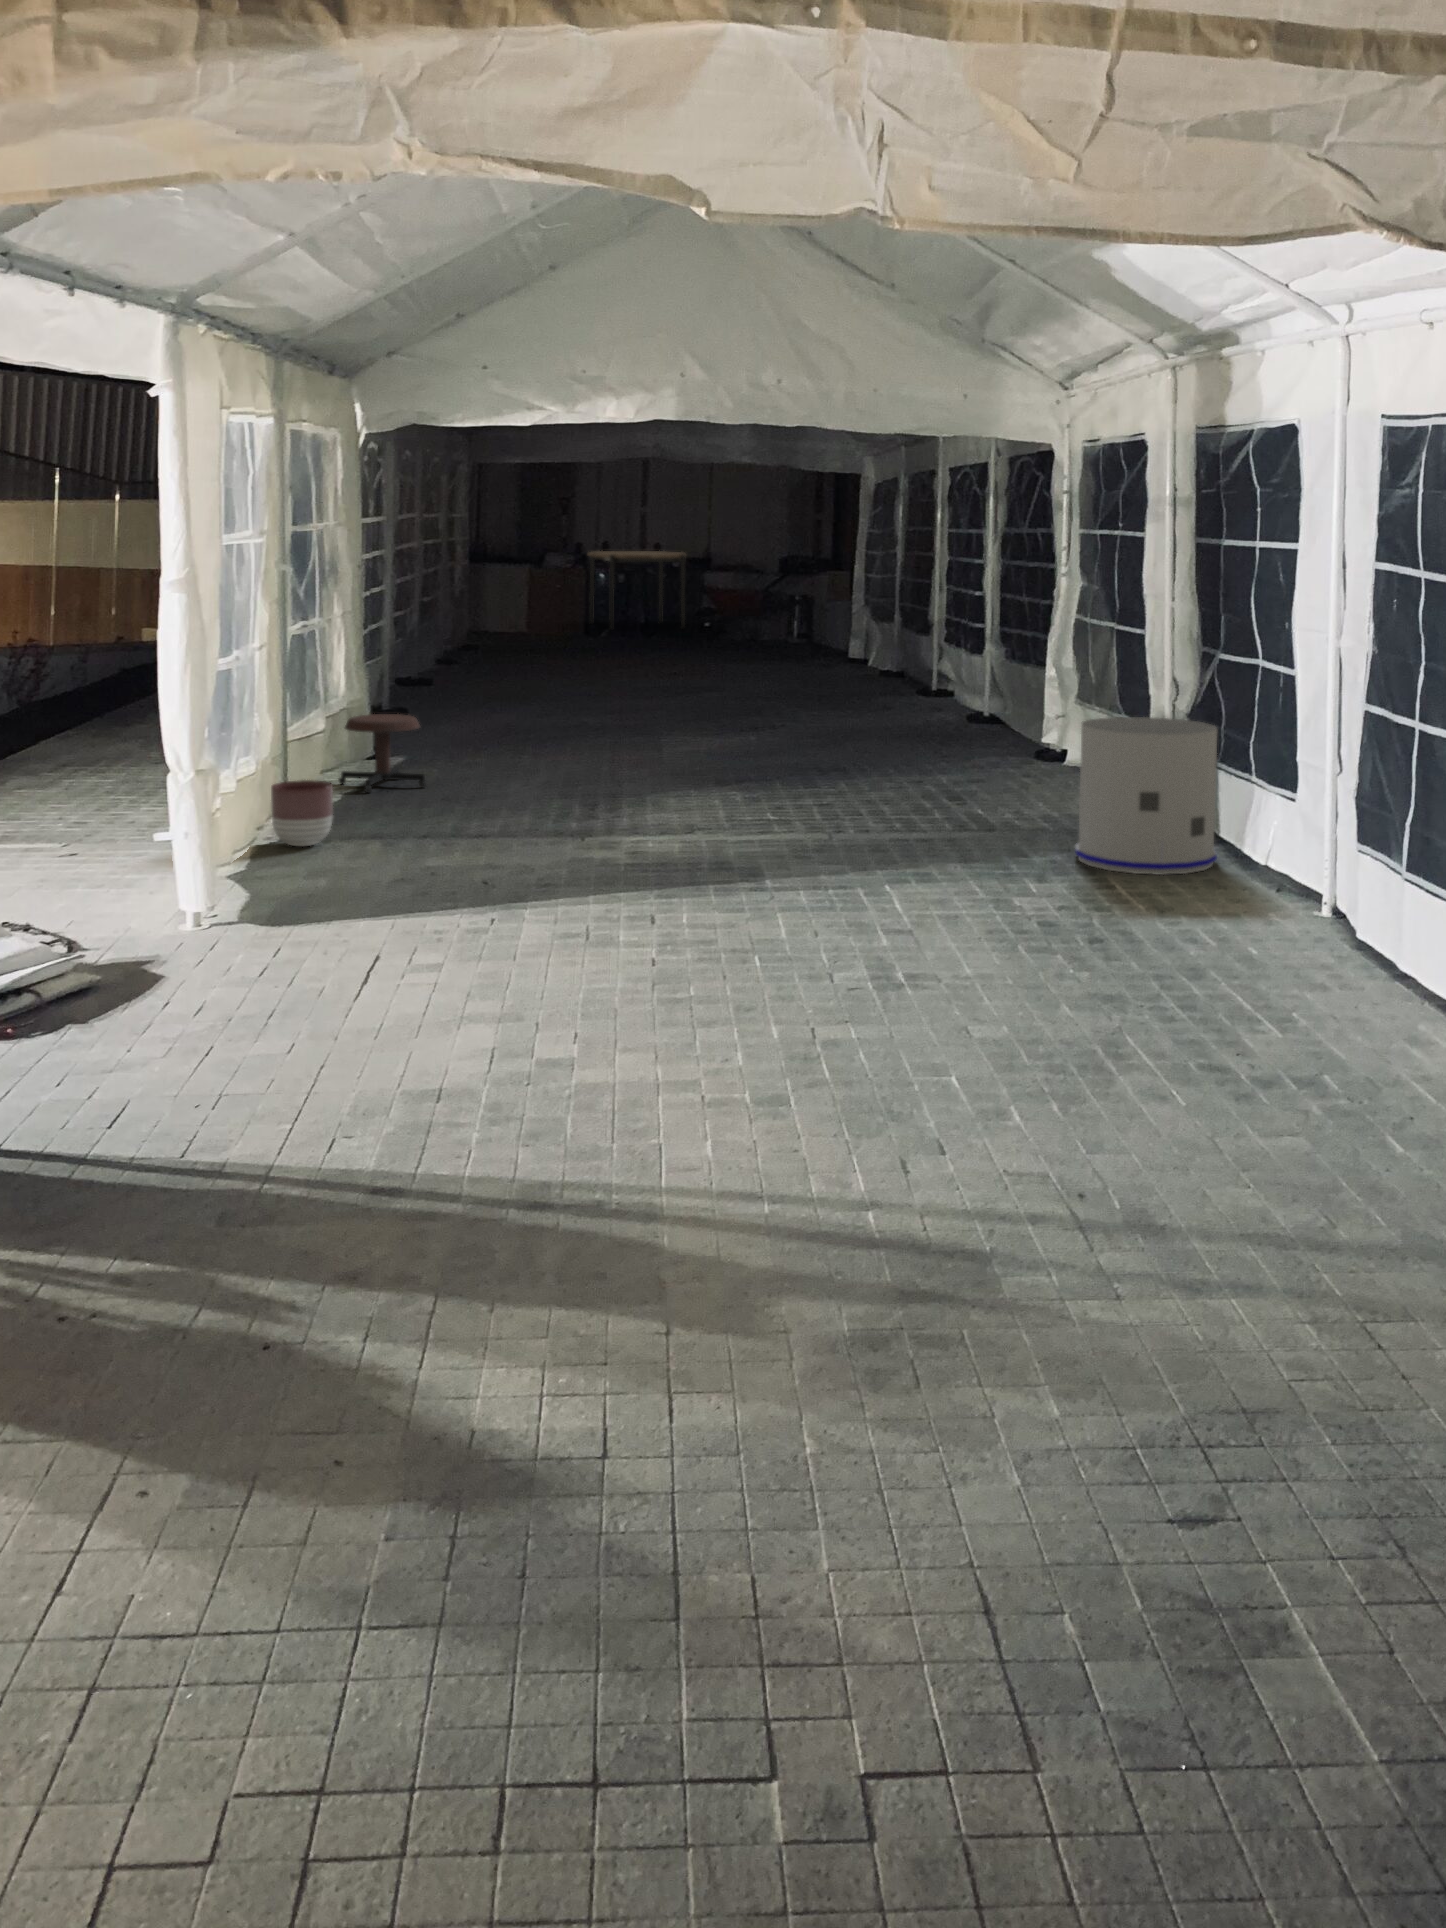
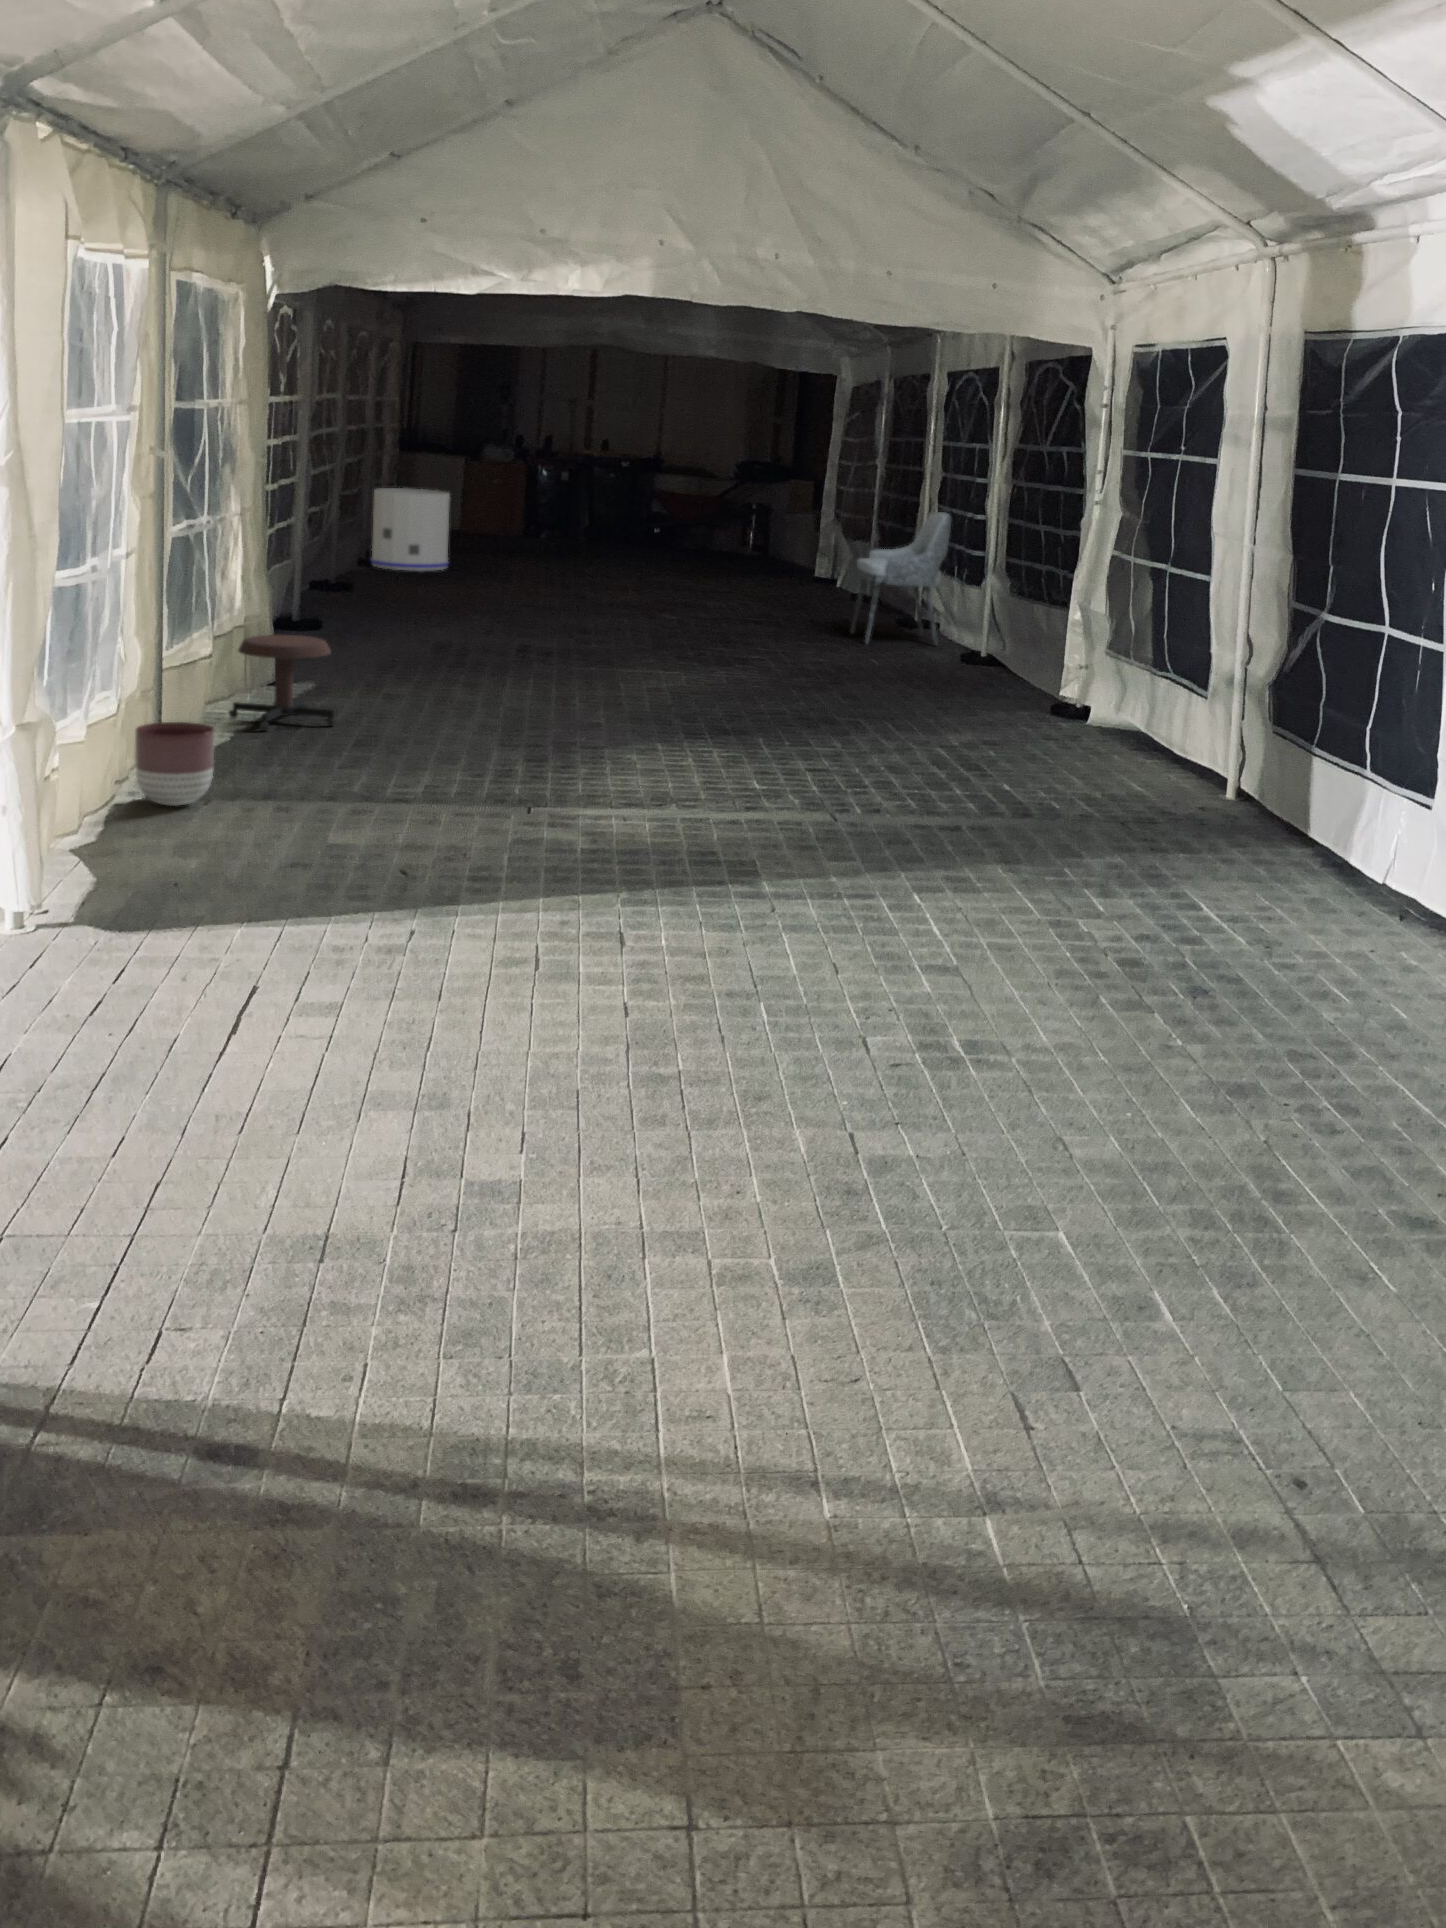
dining table: present [588,551,686,629] -> none [528,447,637,537]
dining chair: none [872,591,955,710] -> present [851,512,951,646]
trash can: present [1076,717,1218,875] -> present [371,488,450,571]

